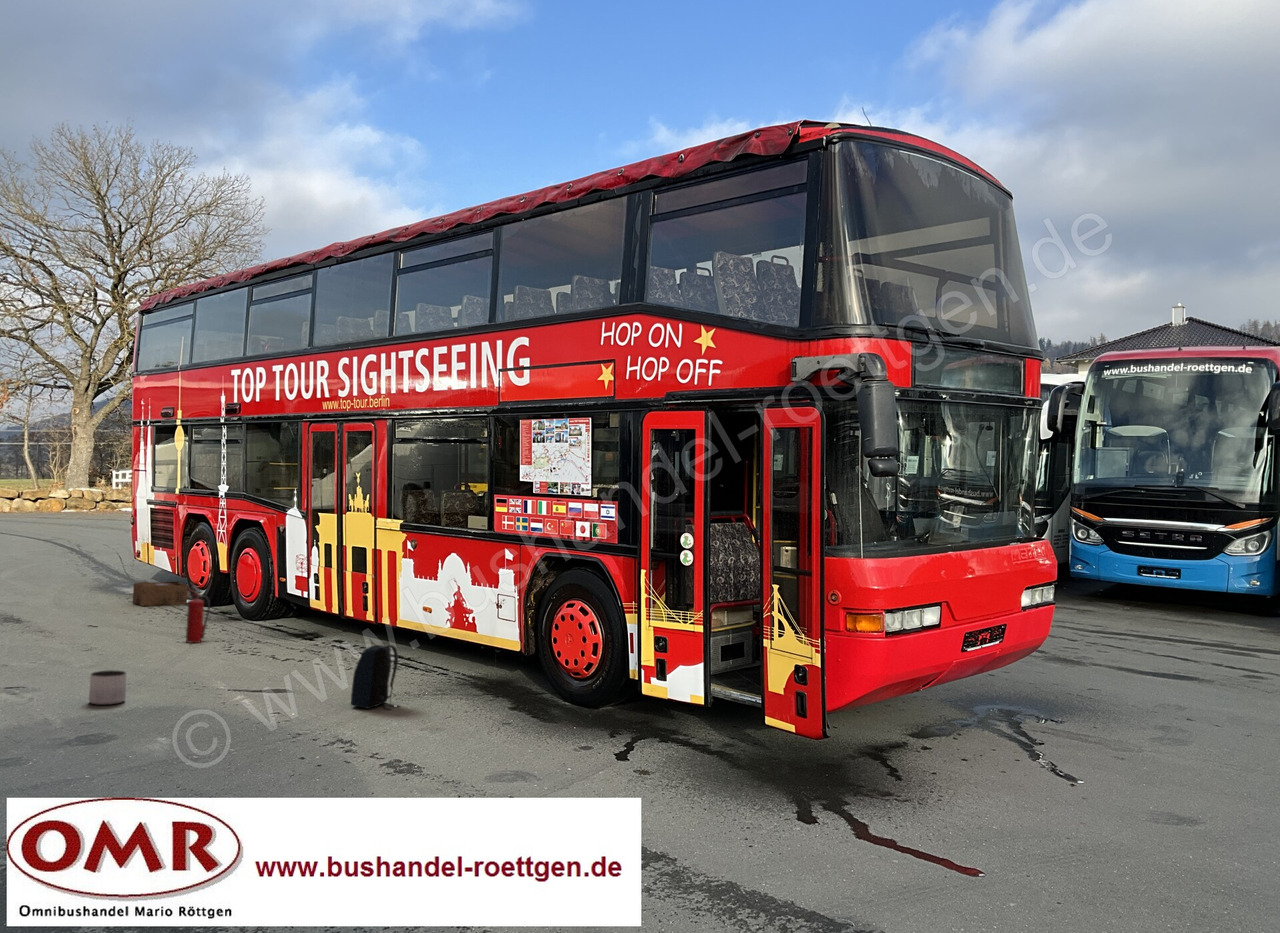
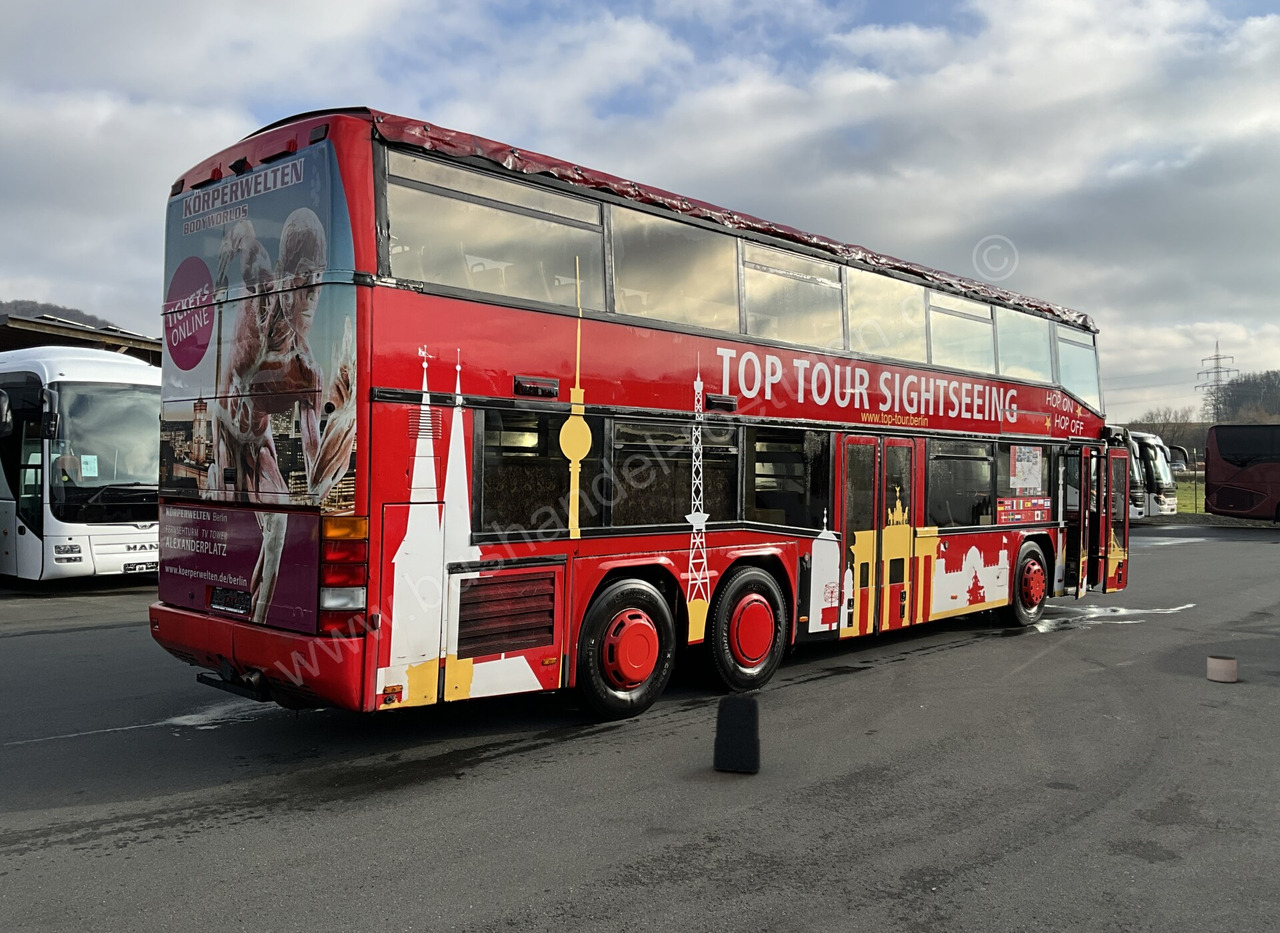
cardboard box: present [133,581,188,607] -> none [592,691,681,748]
fire extinguisher: present [186,591,210,643] -> none [937,631,961,692]
backpack: present [351,645,398,709] -> present [713,692,760,772]

